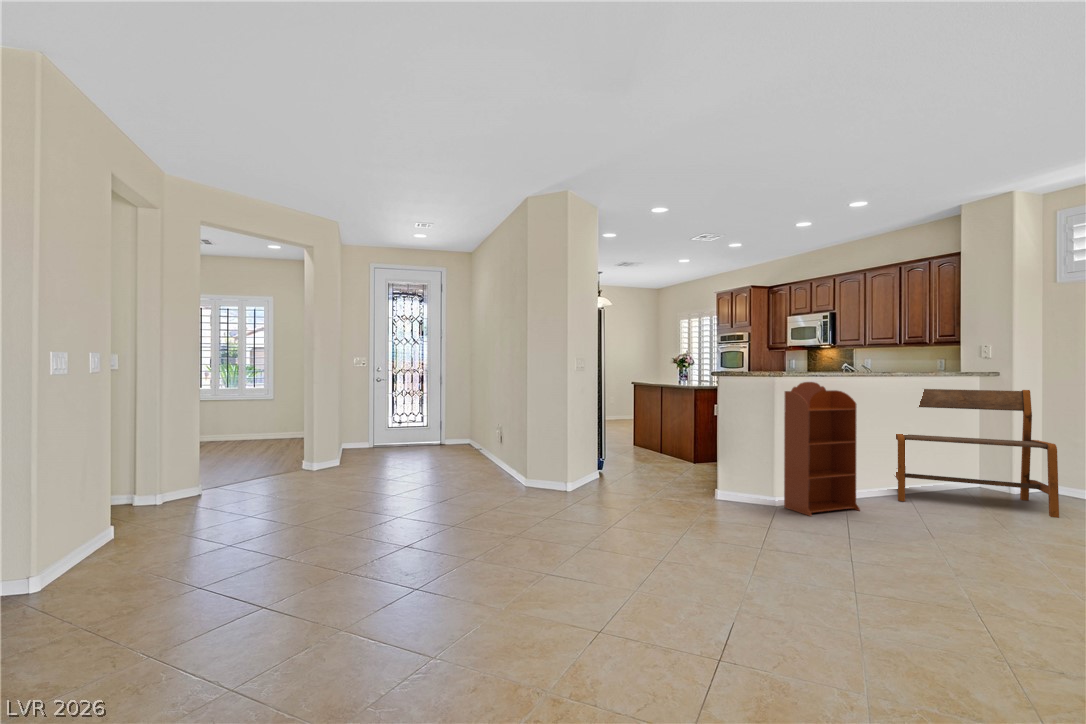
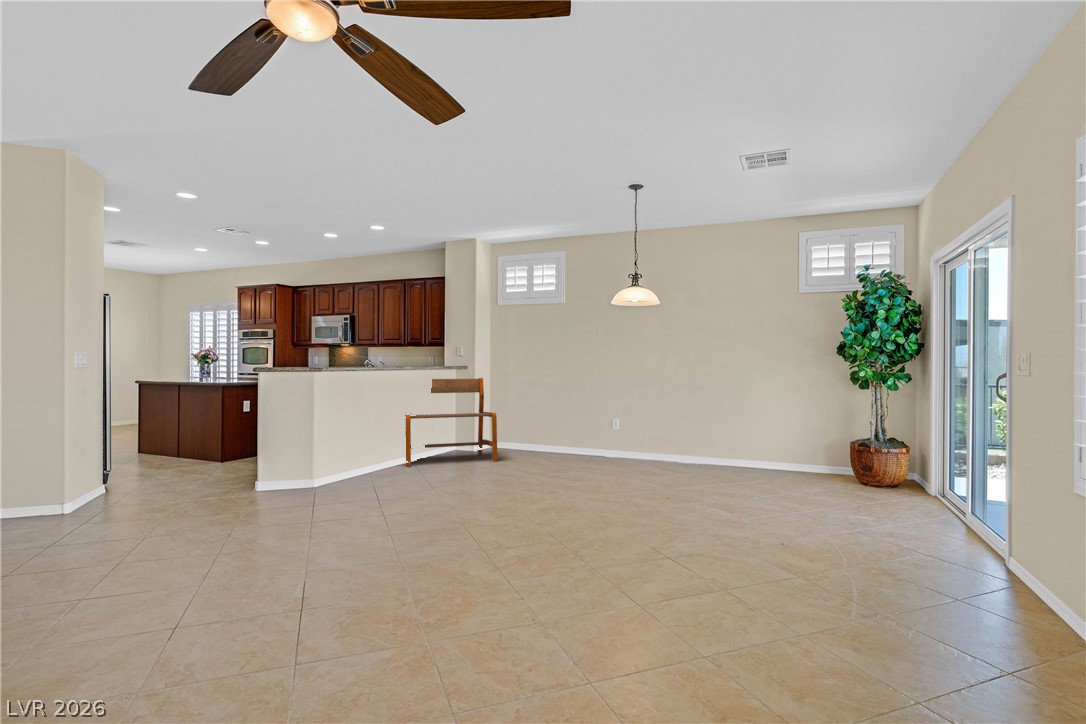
bookcase: present [784,382,860,516] -> none [322,375,381,488]

